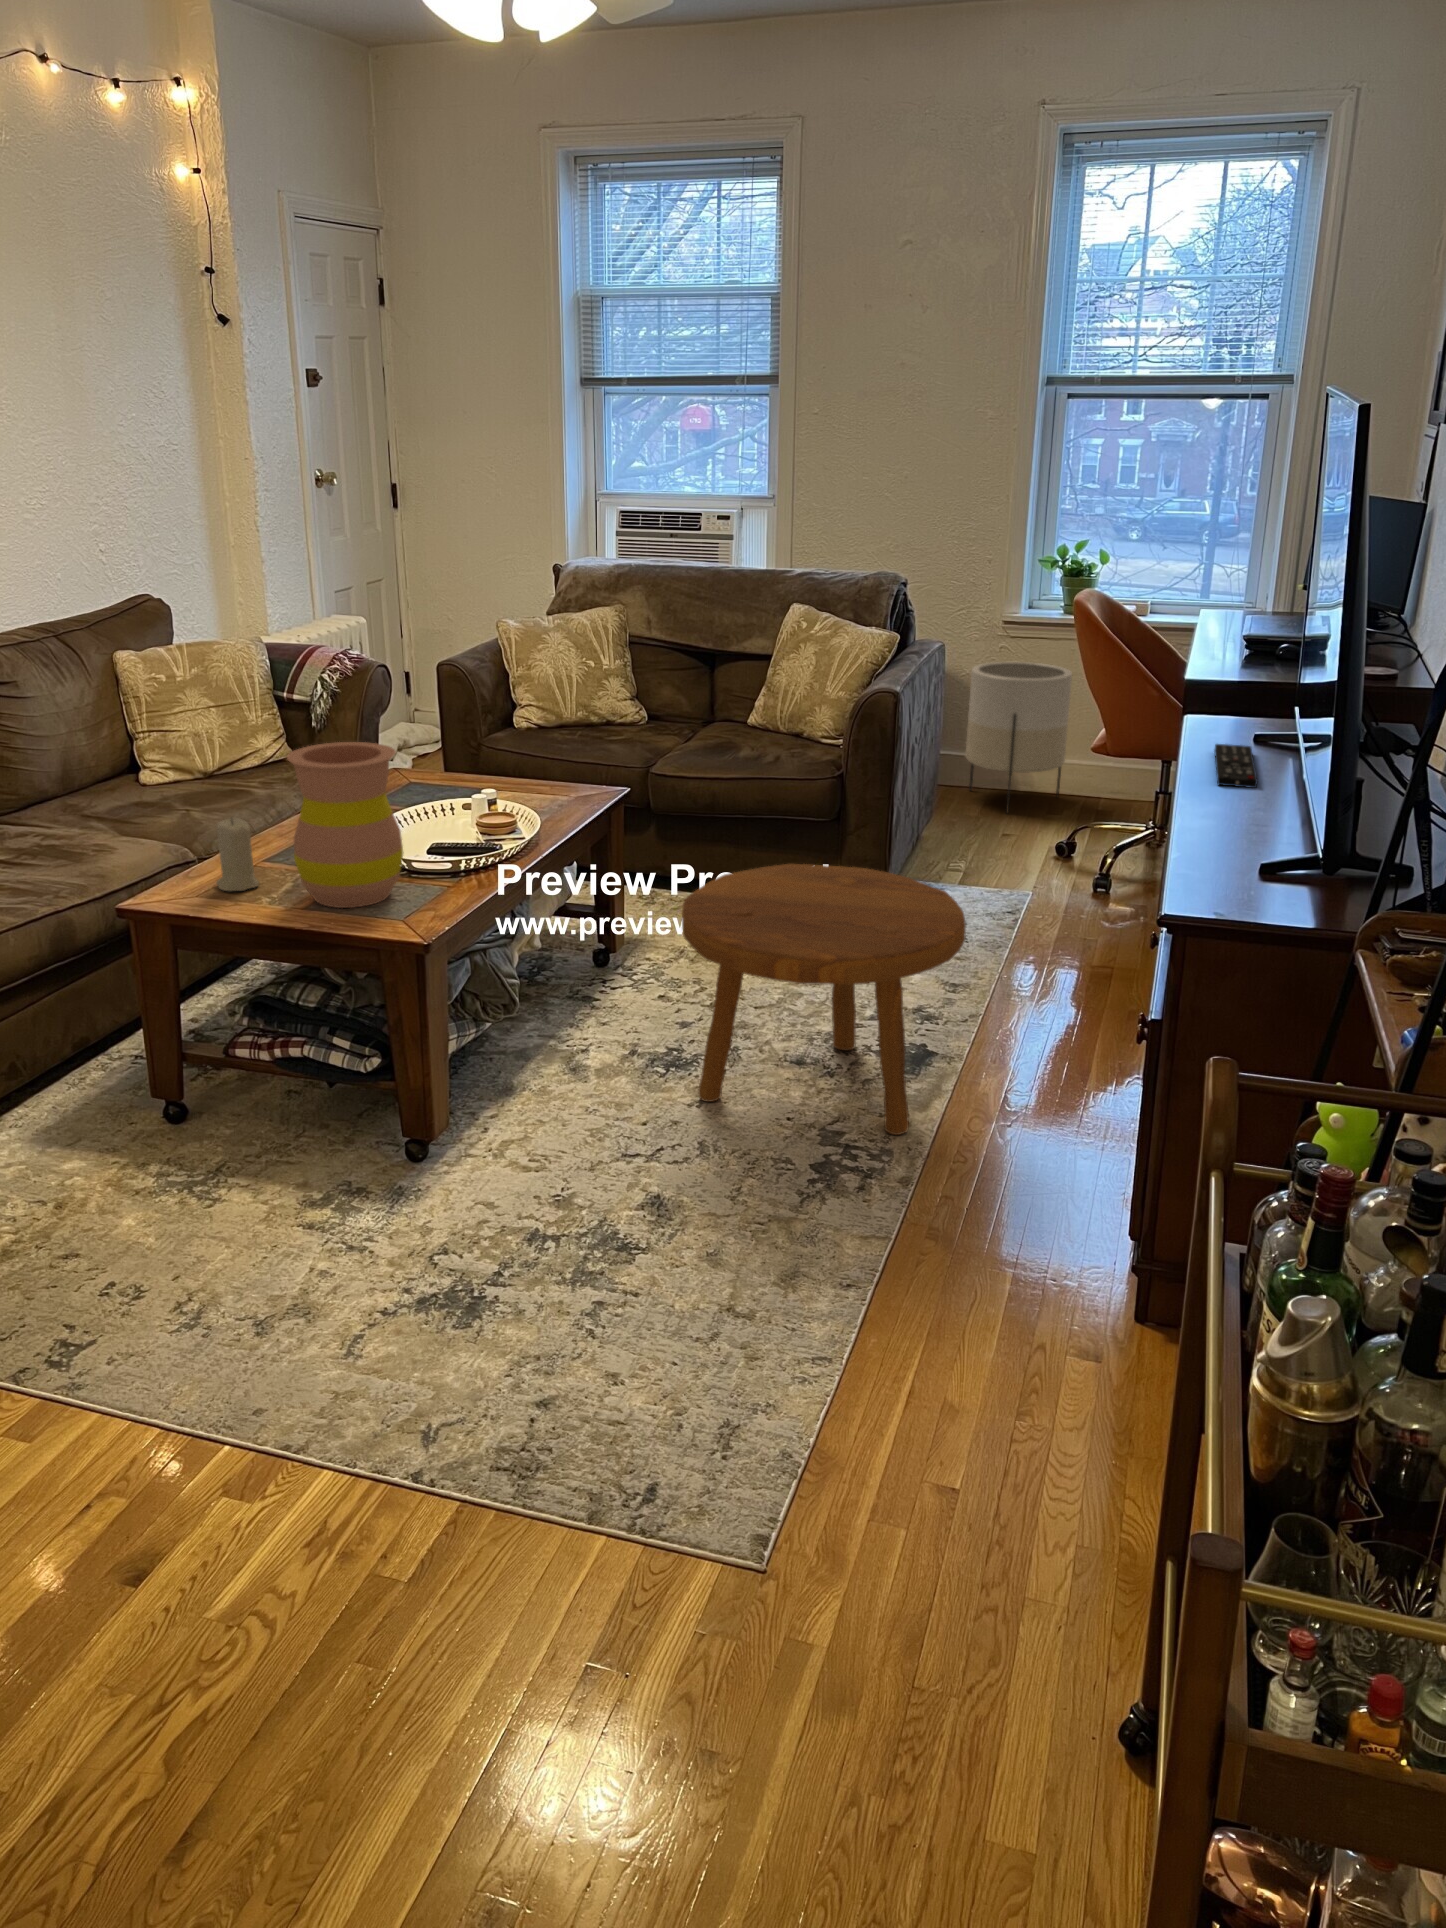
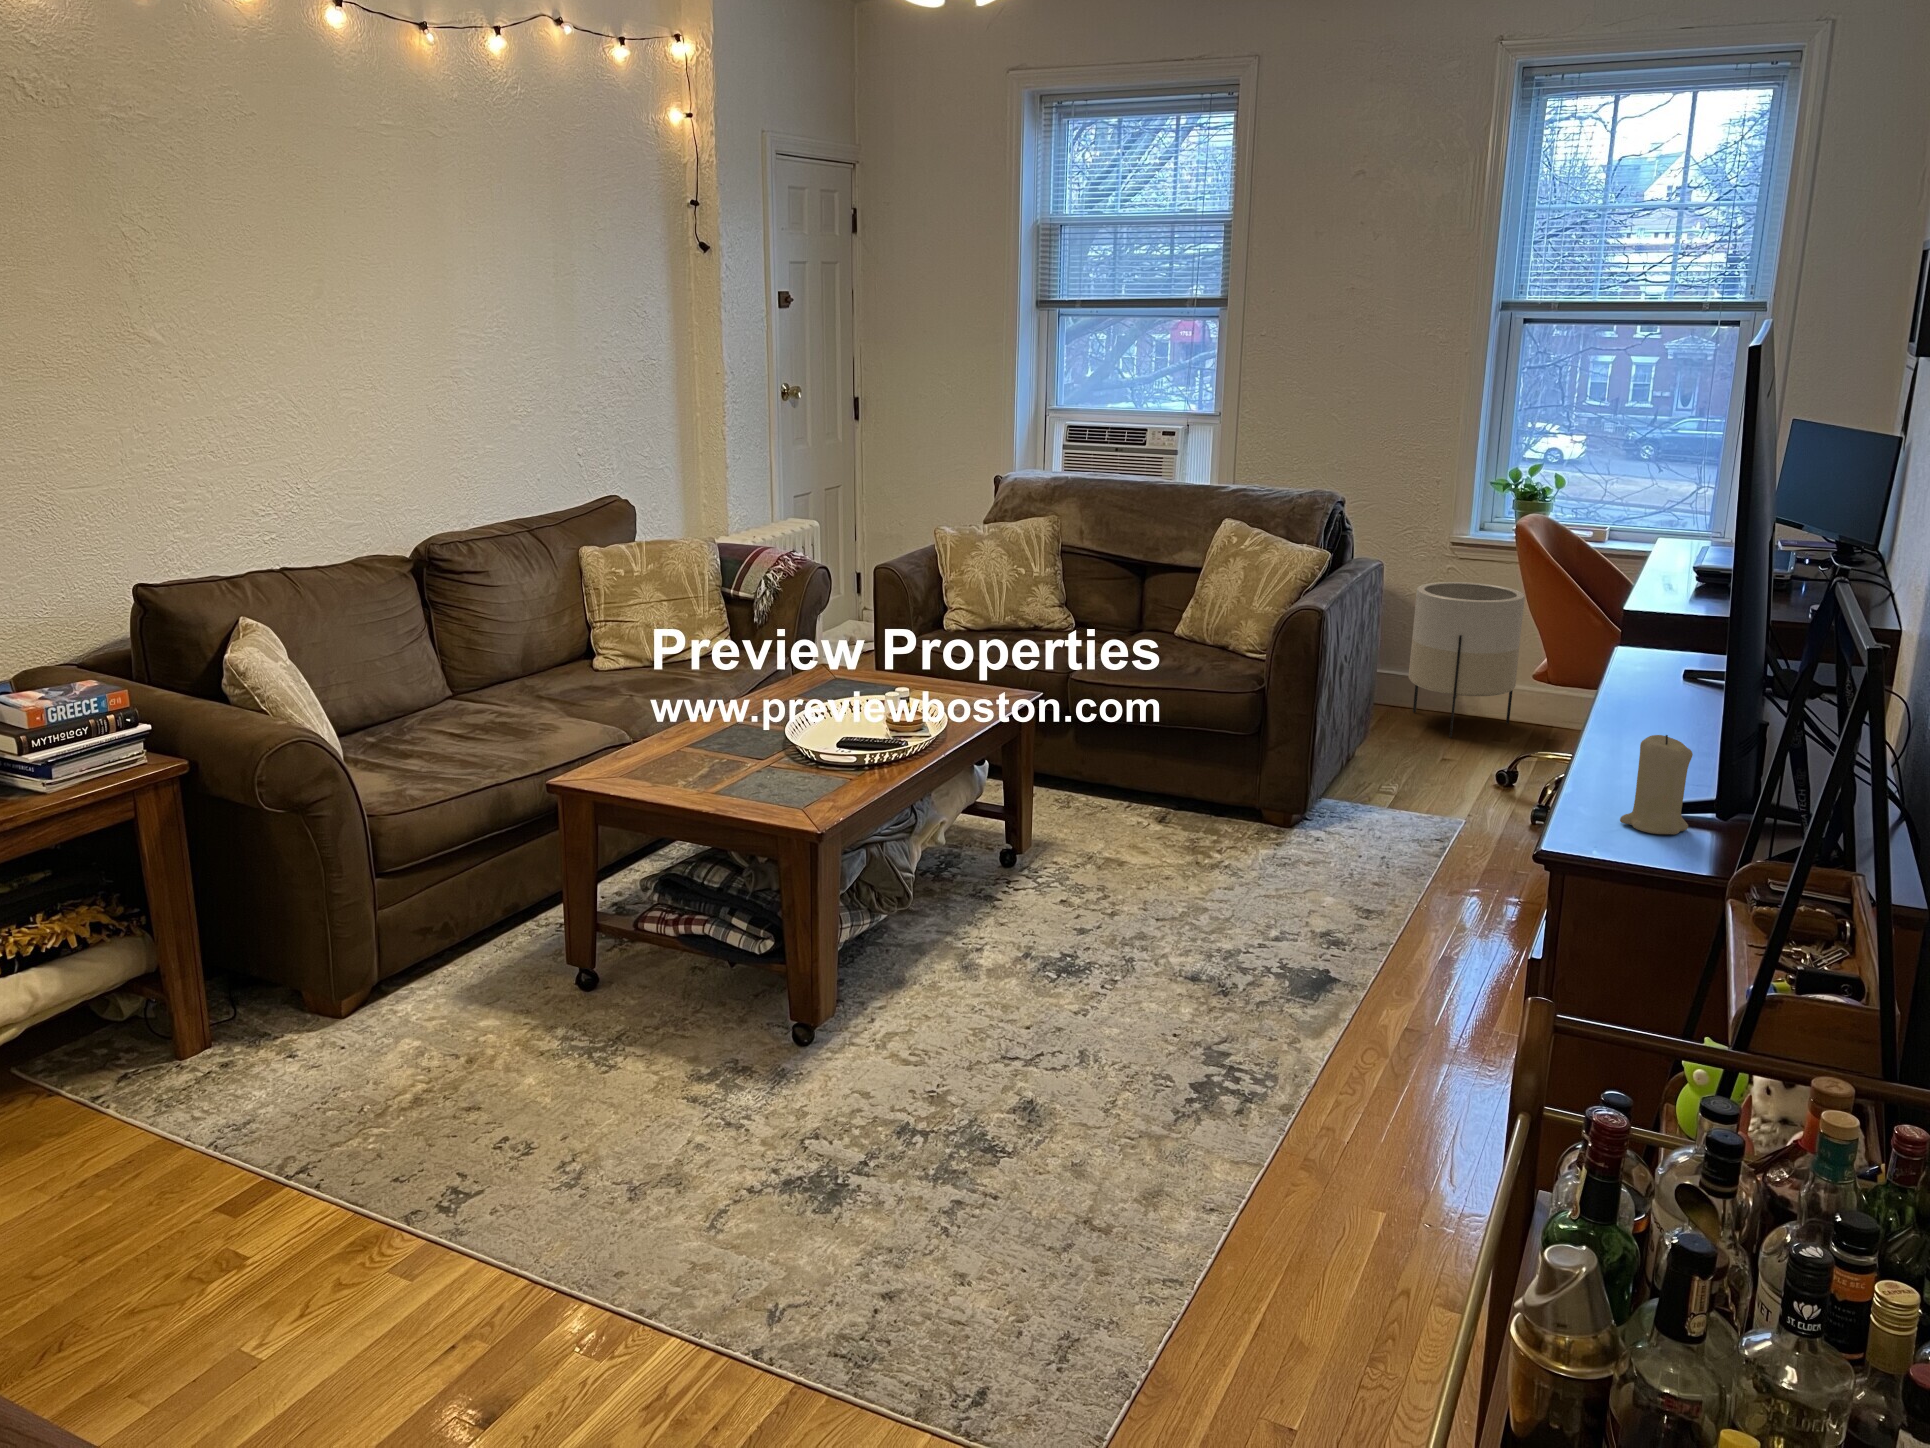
vase: present [287,742,403,908] -> none [707,640,811,797]
remote control: present [1214,744,1258,788] -> none [1642,676,1688,724]
candle: present [216,818,259,891] -> present [1620,735,1693,834]
footstool: present [682,864,966,1135] -> none [1075,777,1365,1061]

